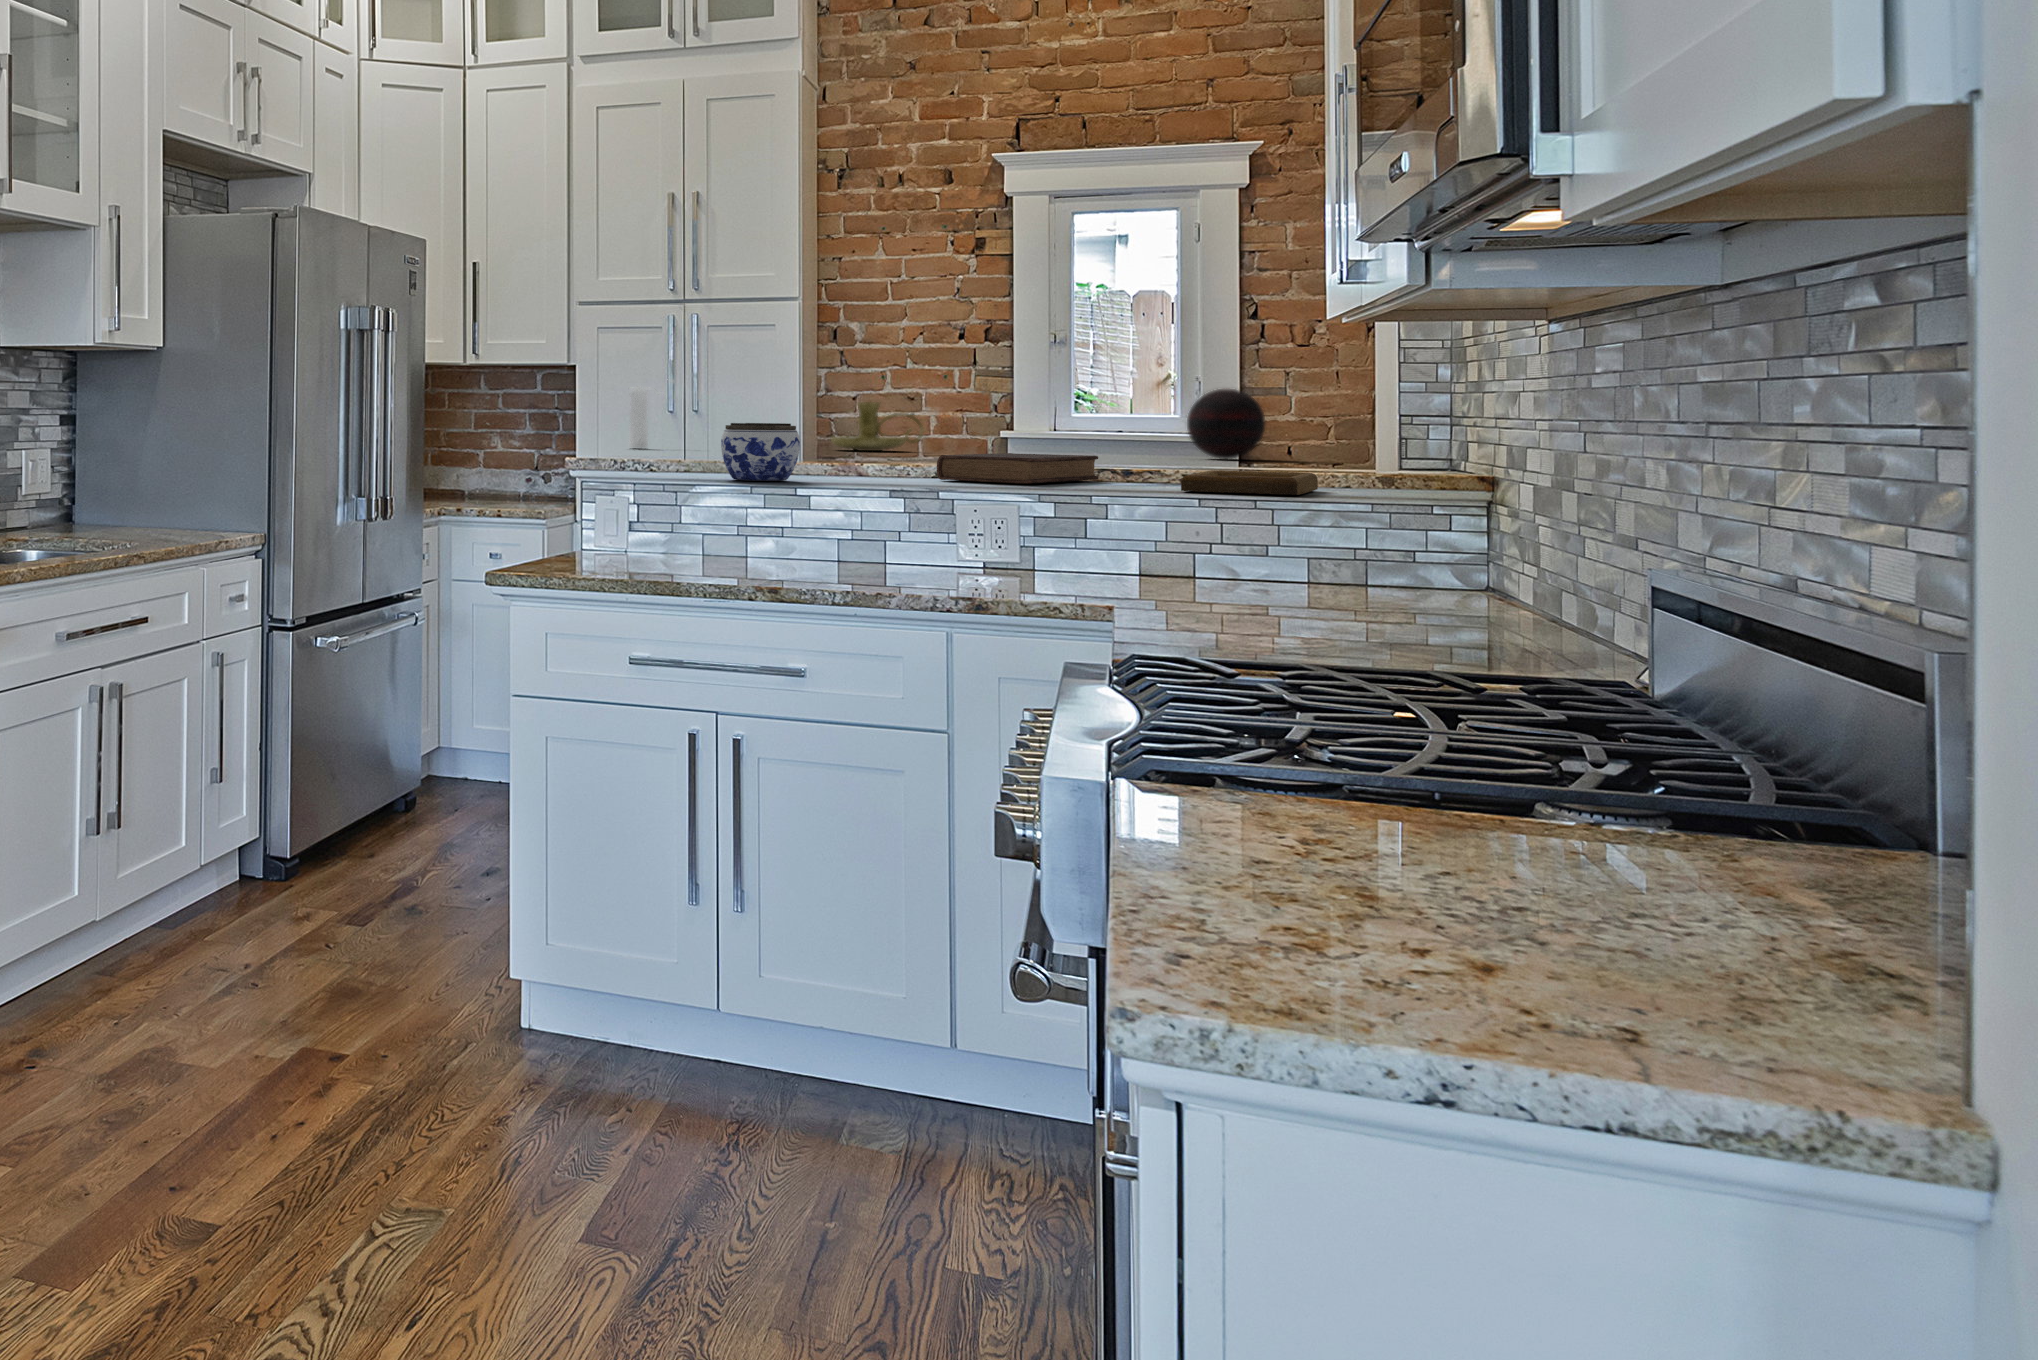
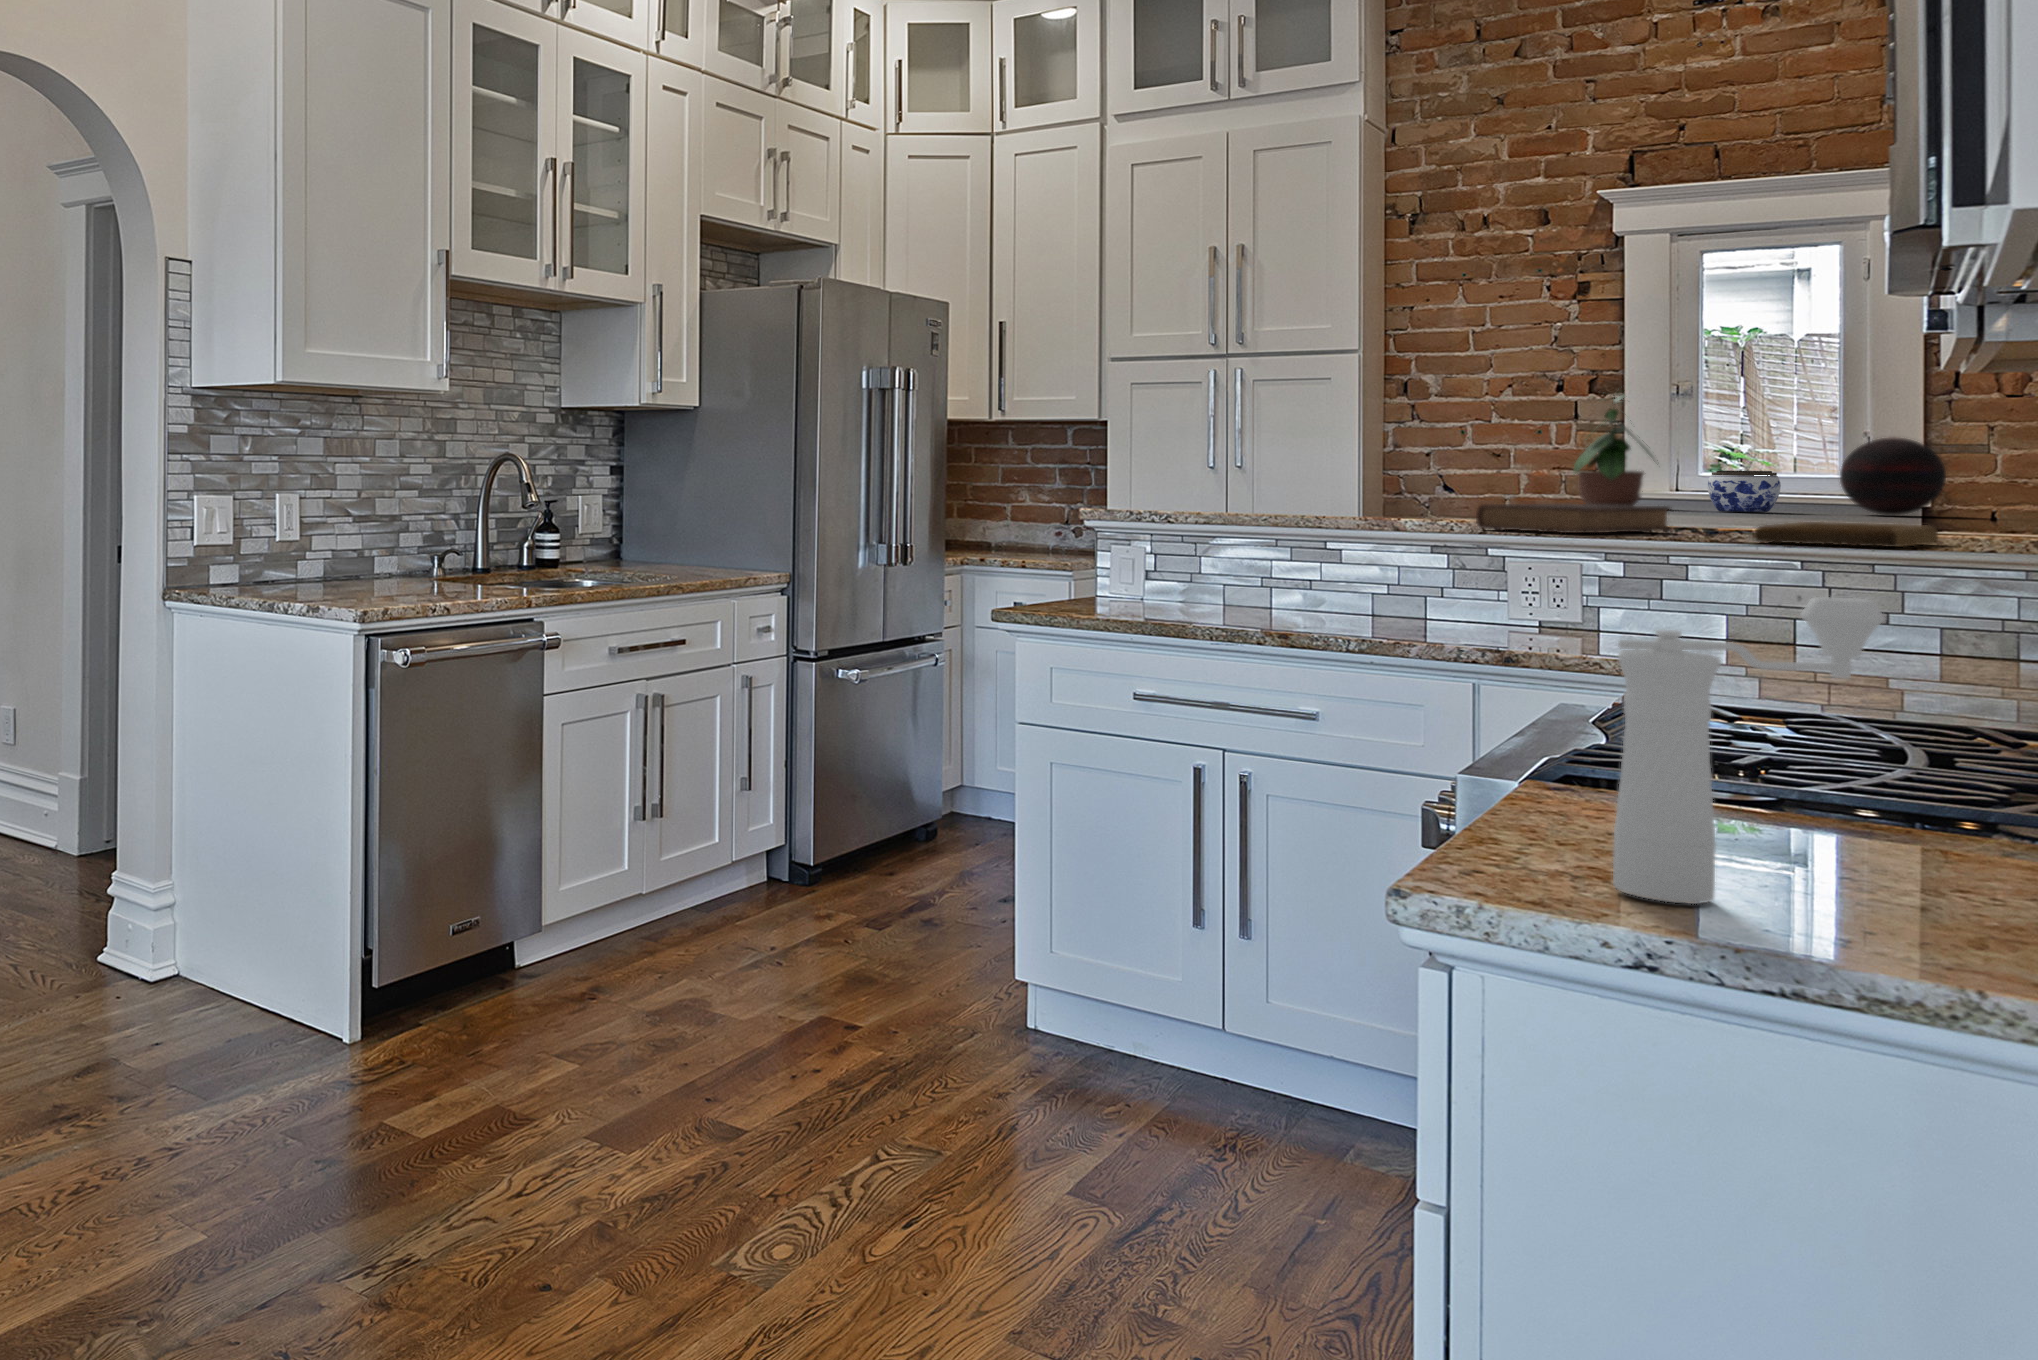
potted plant: none [971,337,1051,454] -> present [1574,390,1658,505]
pepper mill: present [629,380,674,448] -> present [1613,597,1884,904]
candle holder: present [831,402,923,451] -> none [1396,454,1506,504]
jar: present [721,423,800,481] -> present [1708,471,1781,512]

